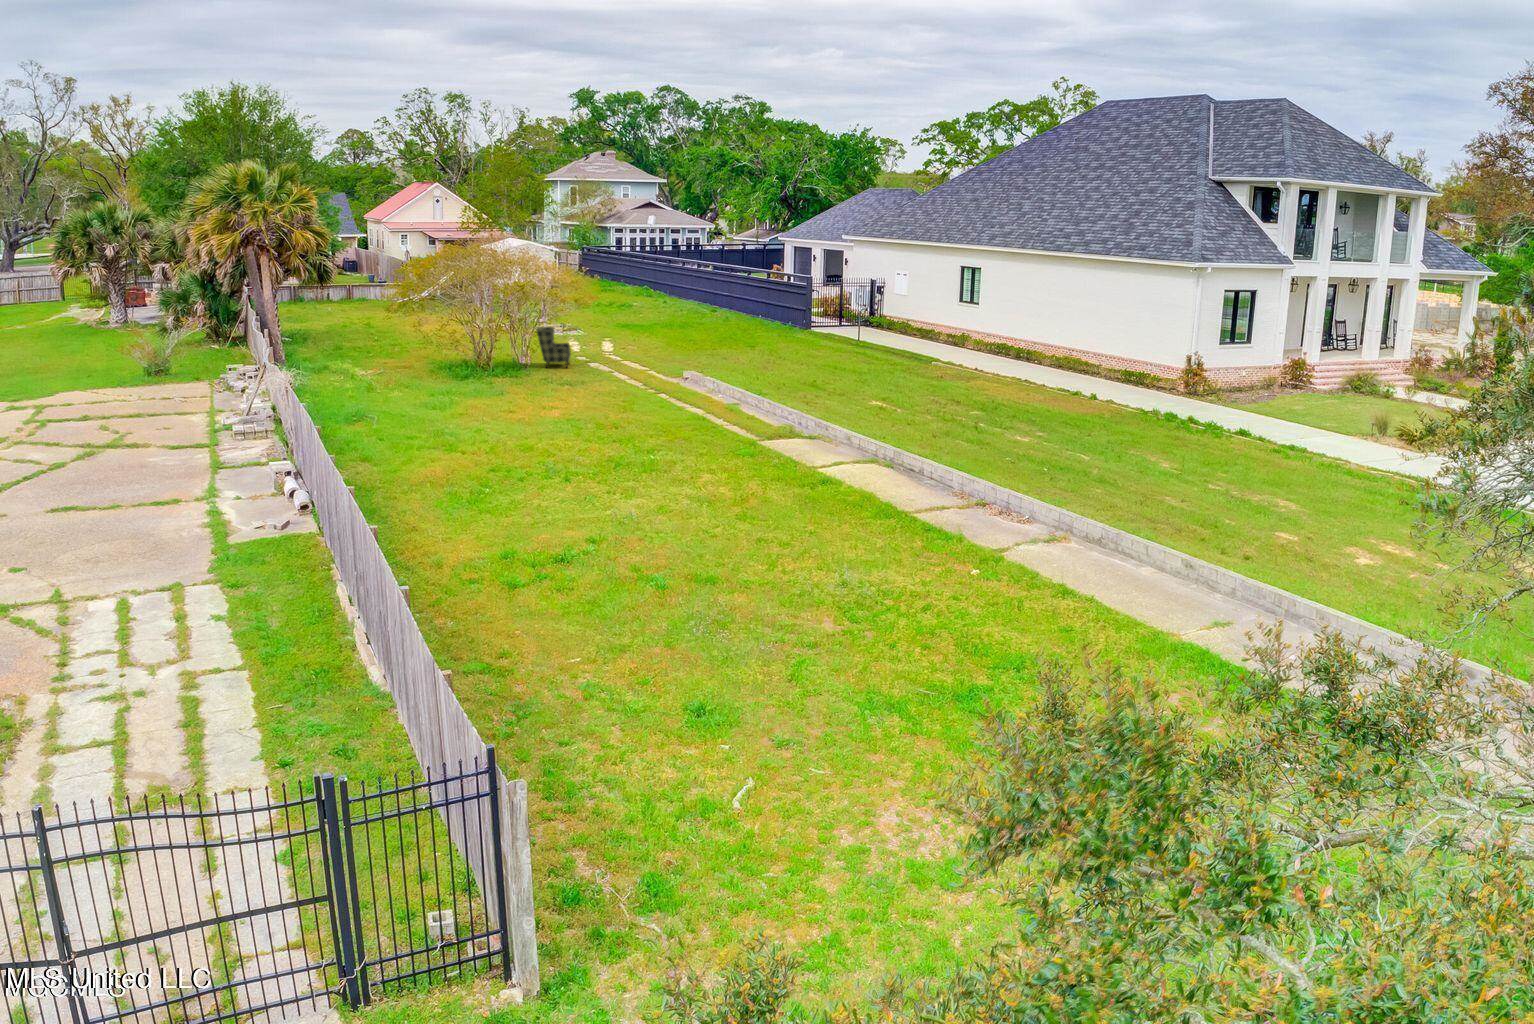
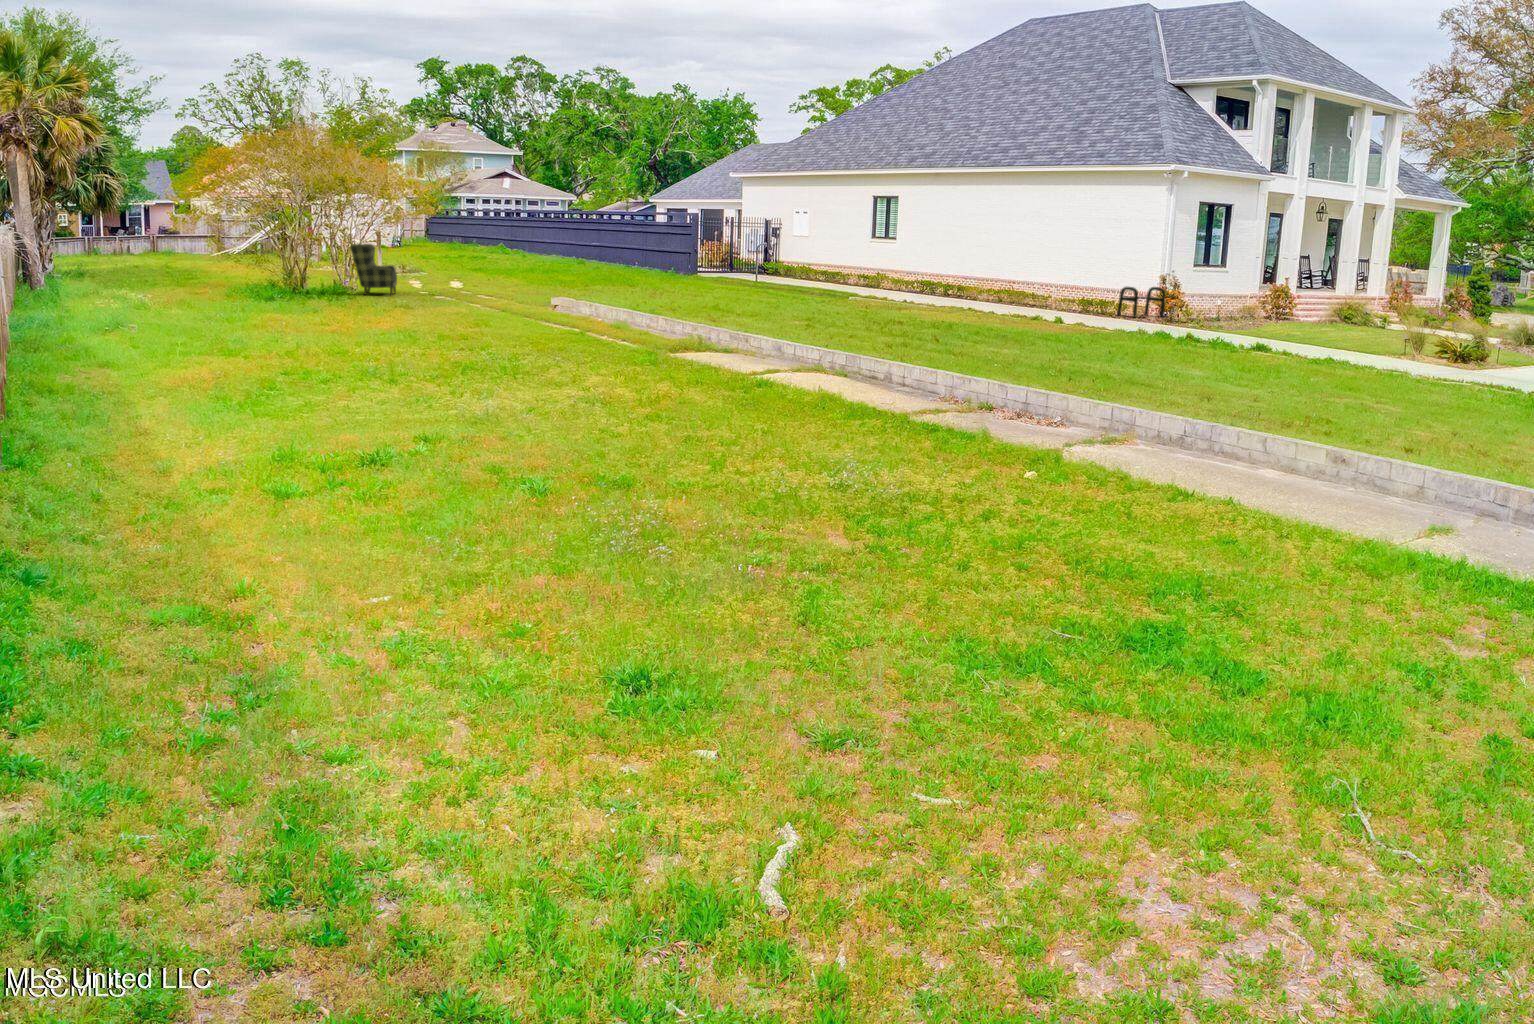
bench: none [1149,363,1190,390] -> present [1117,287,1166,318]

